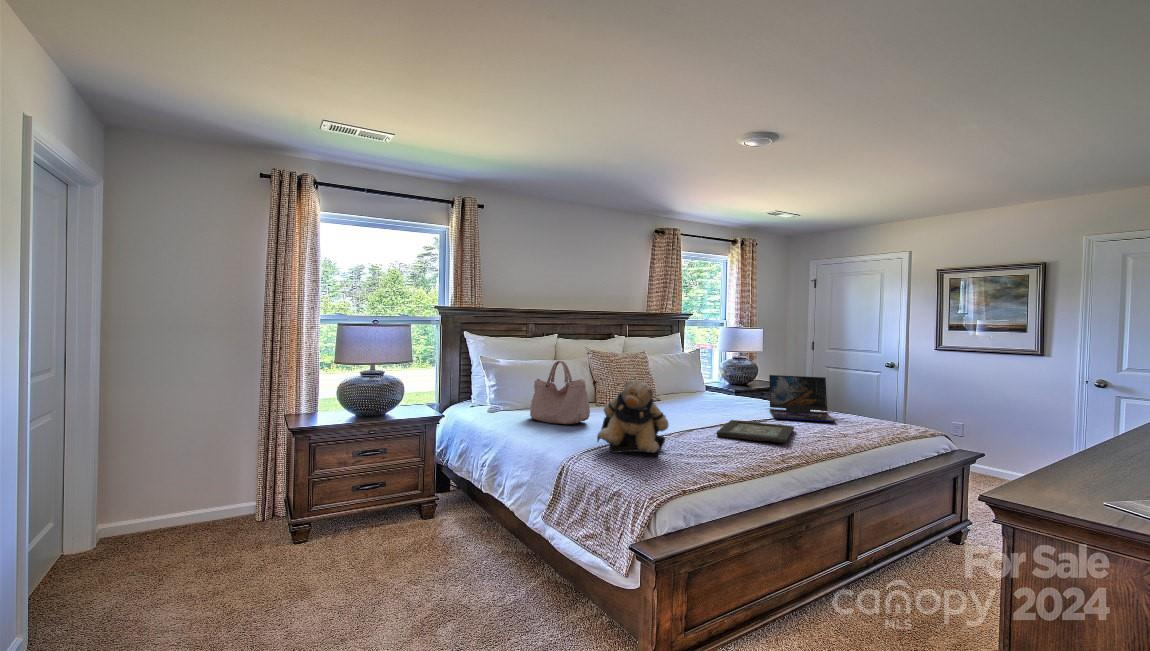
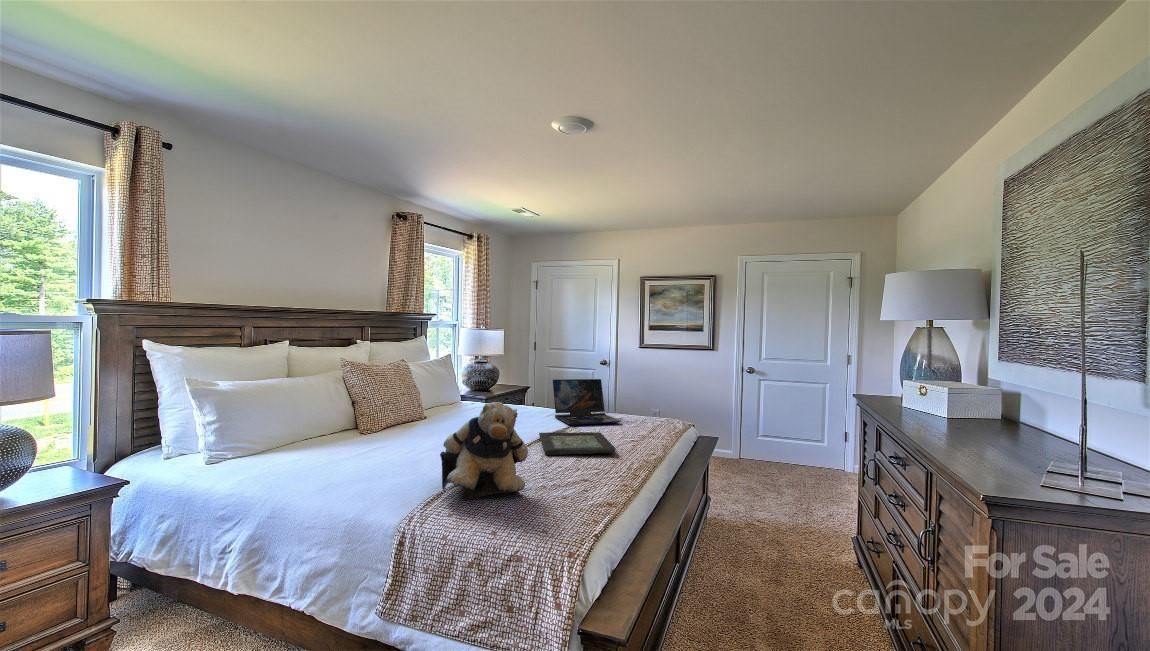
handbag: present [530,361,590,424] -> none [293,379,391,468]

